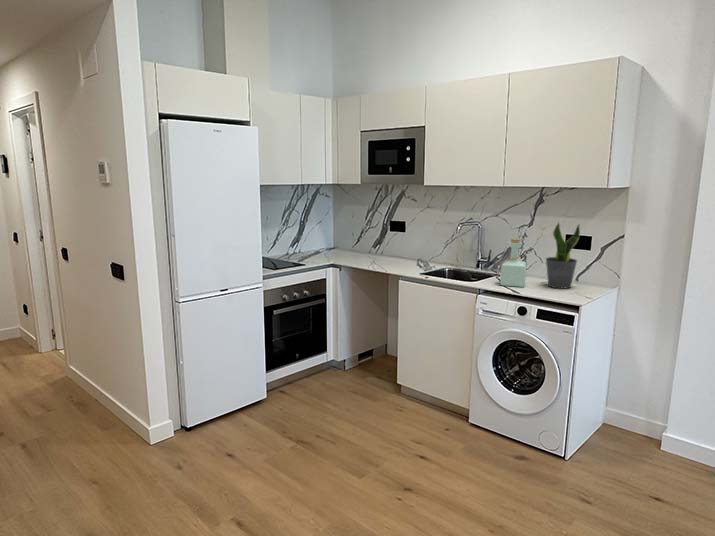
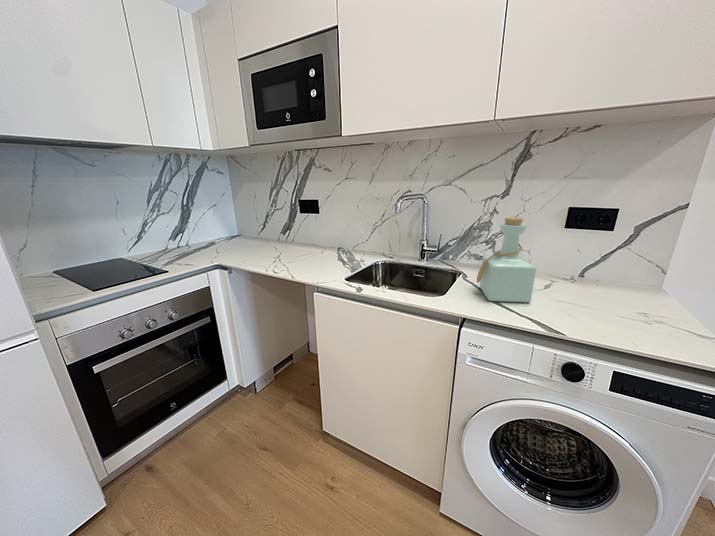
potted plant: present [546,223,580,288] -> none [555,182,632,300]

